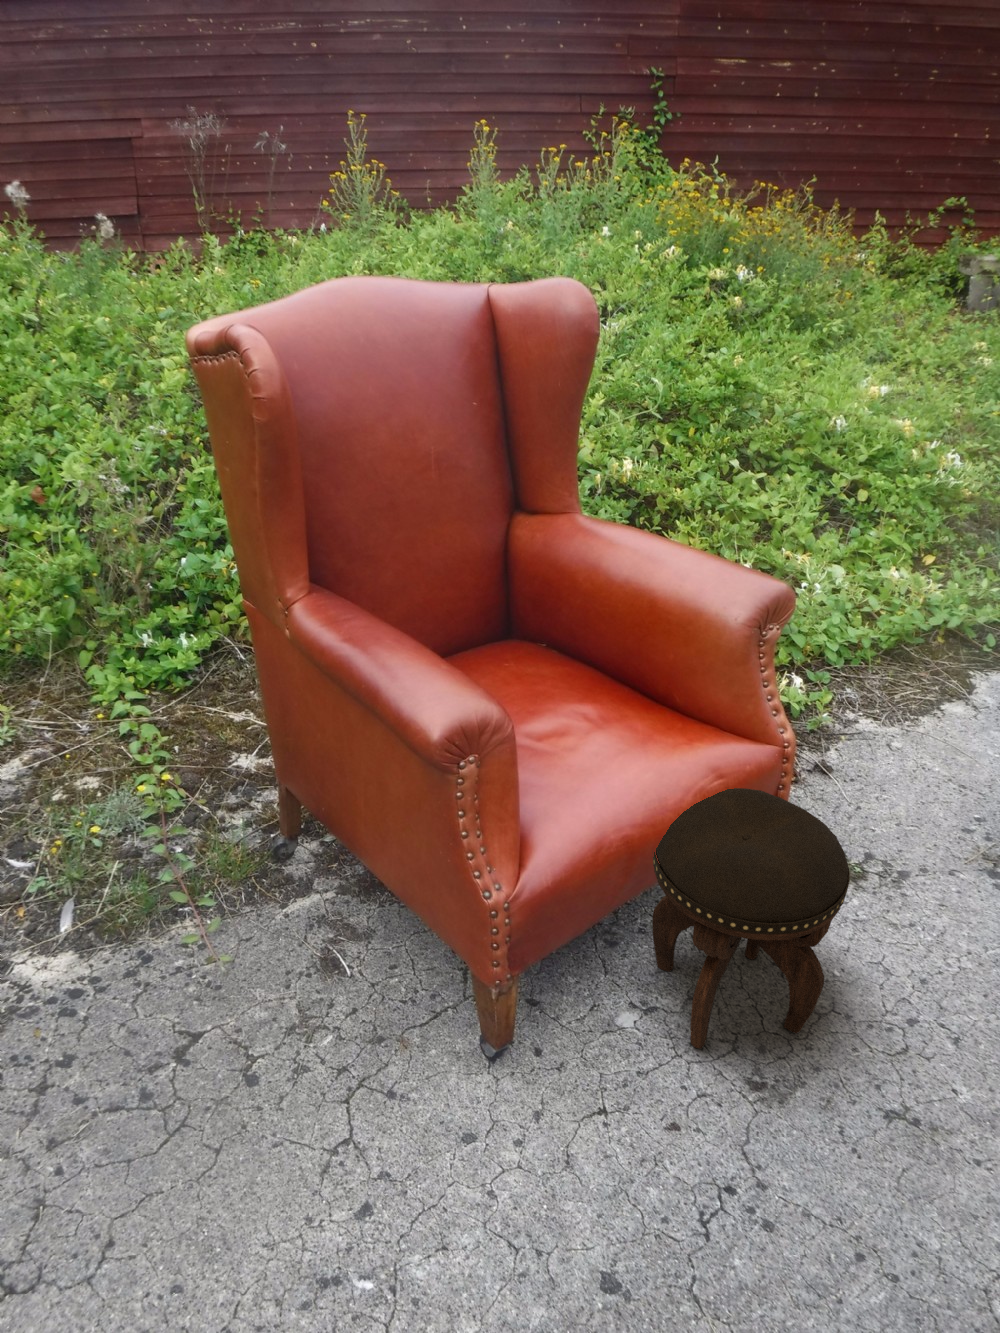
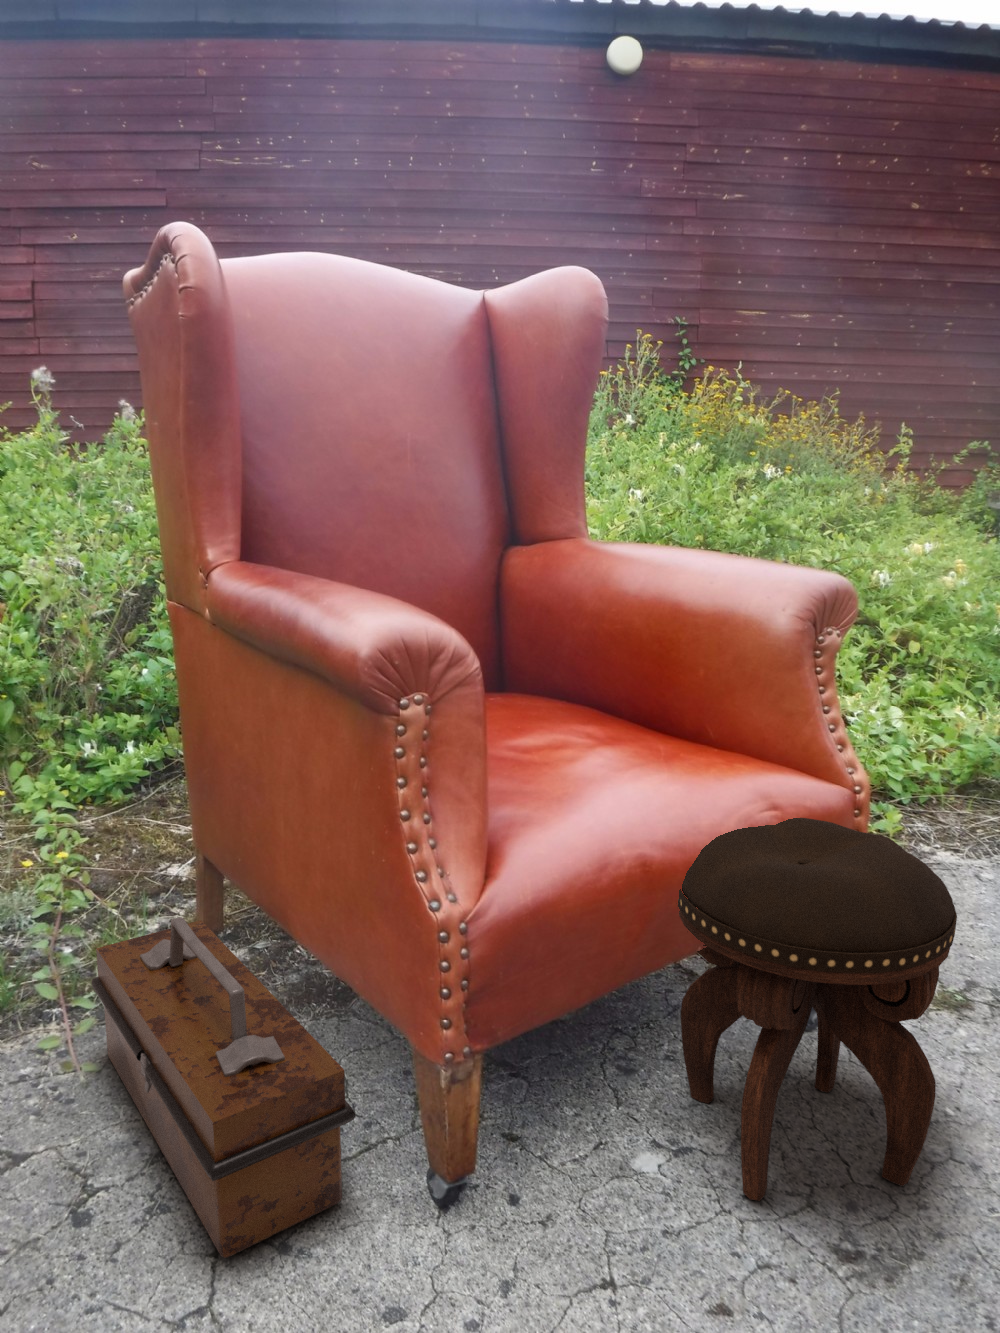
toolbox: none [219,850,433,1105] -> present [92,917,355,1258]

